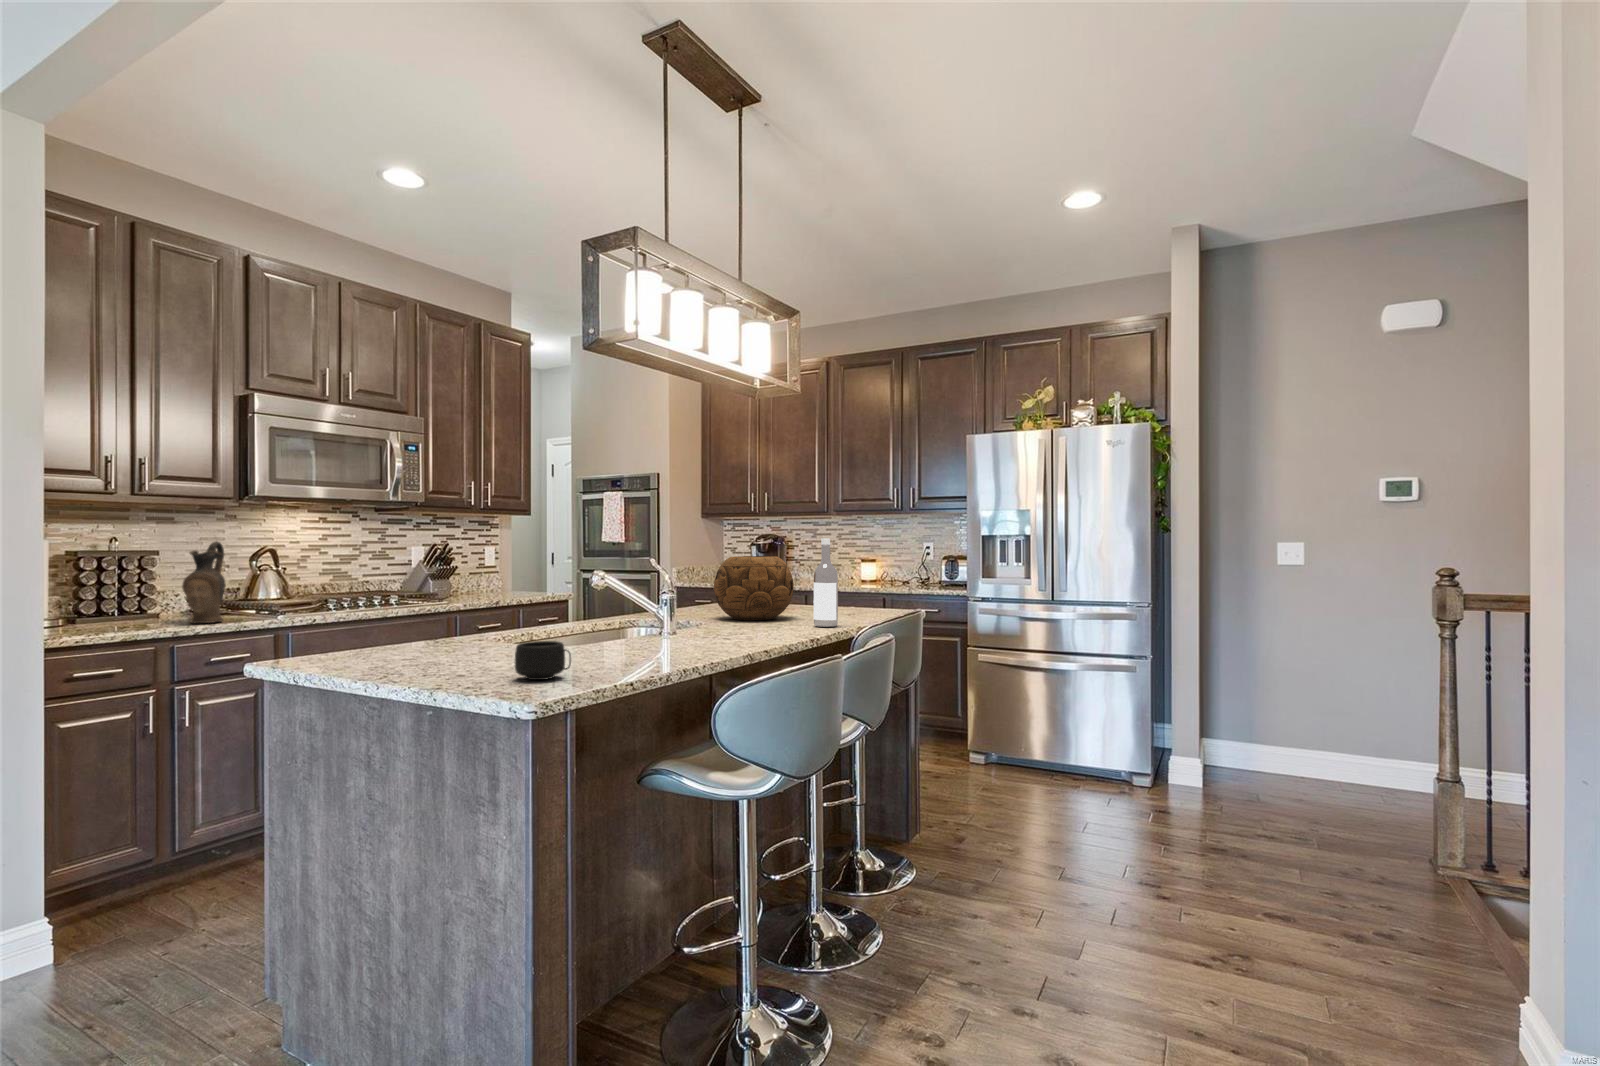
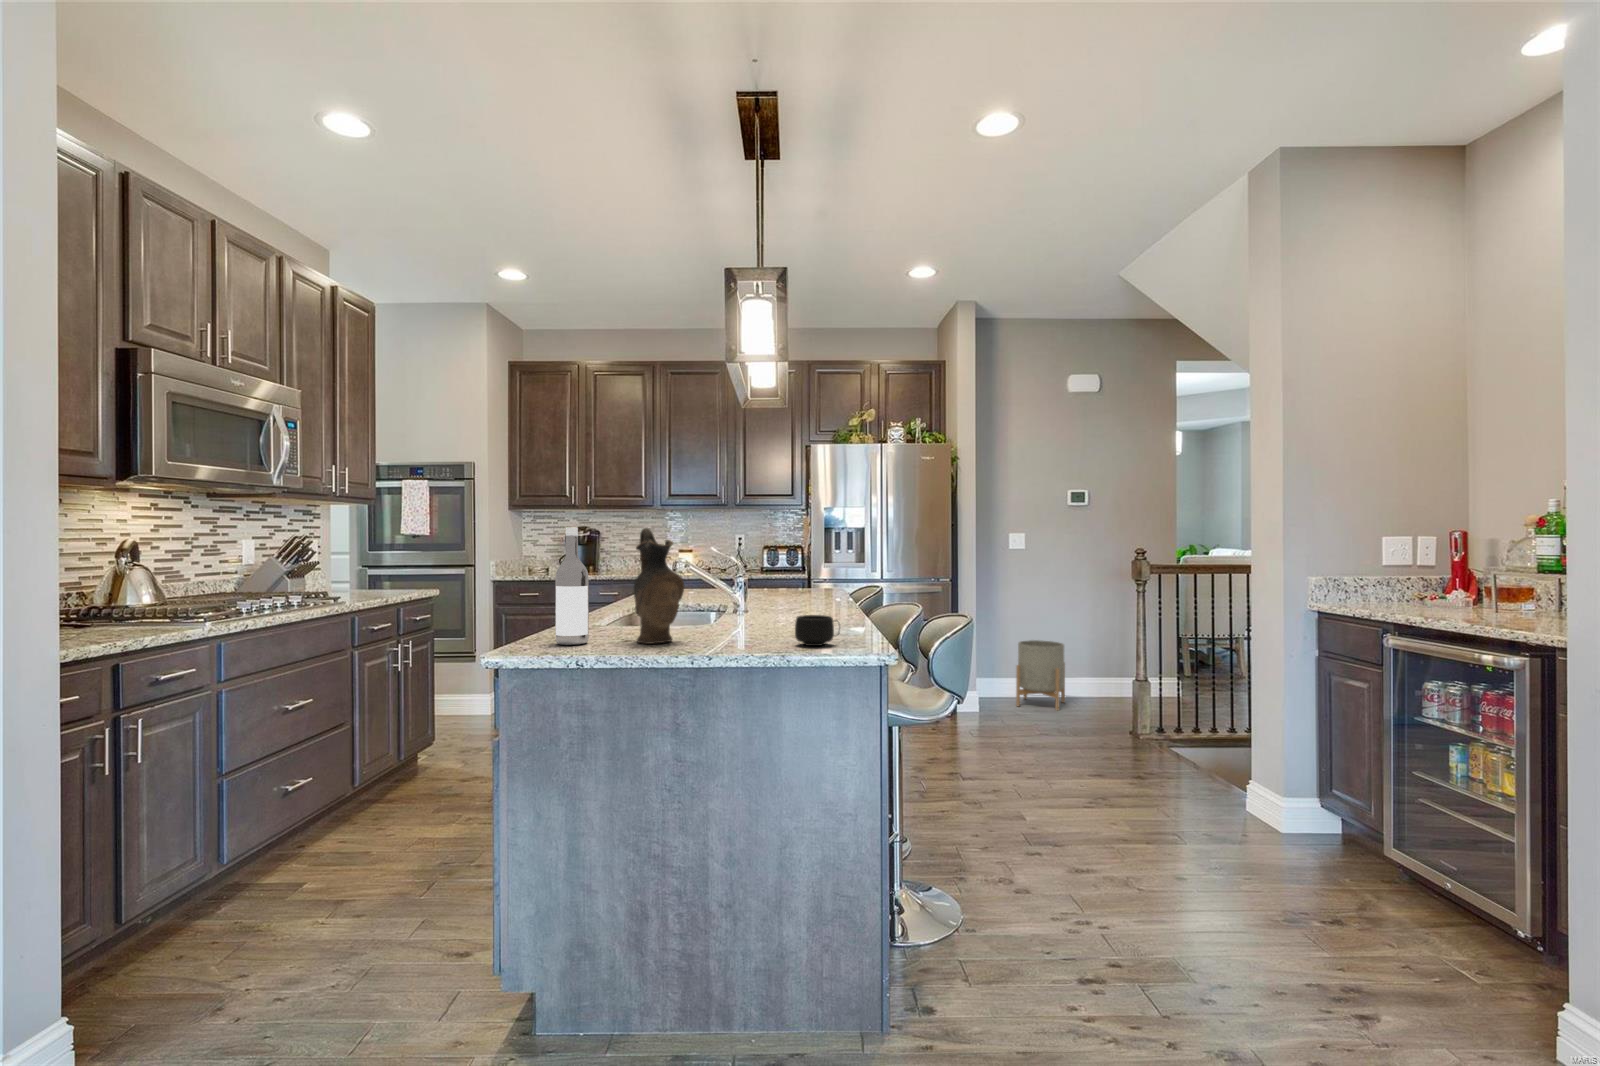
wine bottle: present [813,538,838,627] -> present [555,527,589,645]
ceramic pitcher: present [182,541,225,623] -> present [634,528,684,644]
decorative bowl: present [714,556,794,620] -> none [702,546,770,602]
planter: none [1273,696,1364,804] -> present [1016,640,1065,710]

